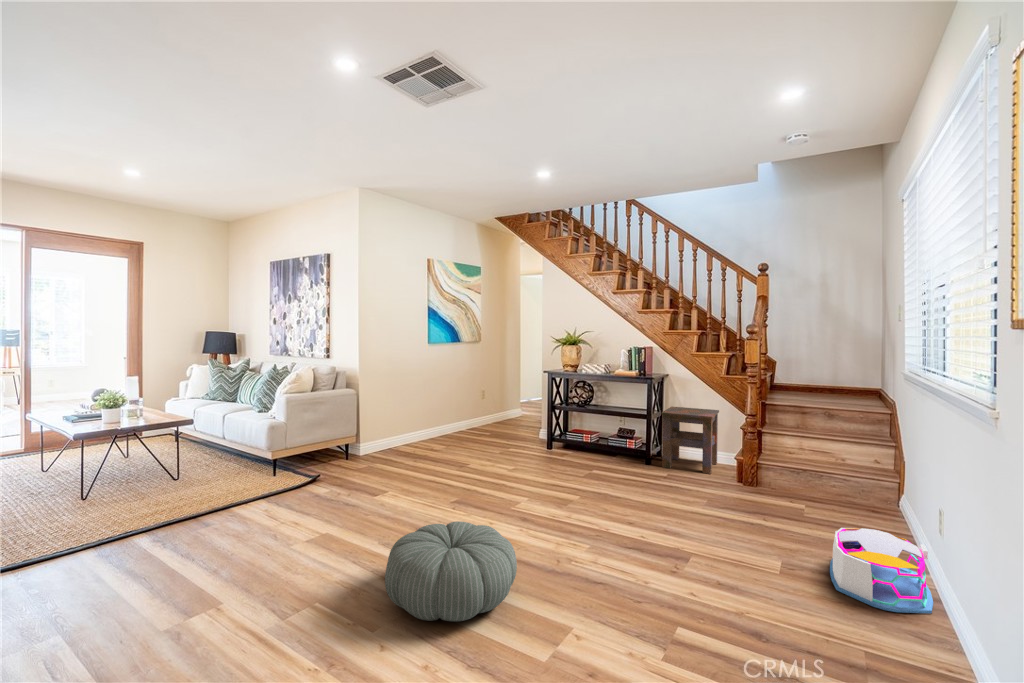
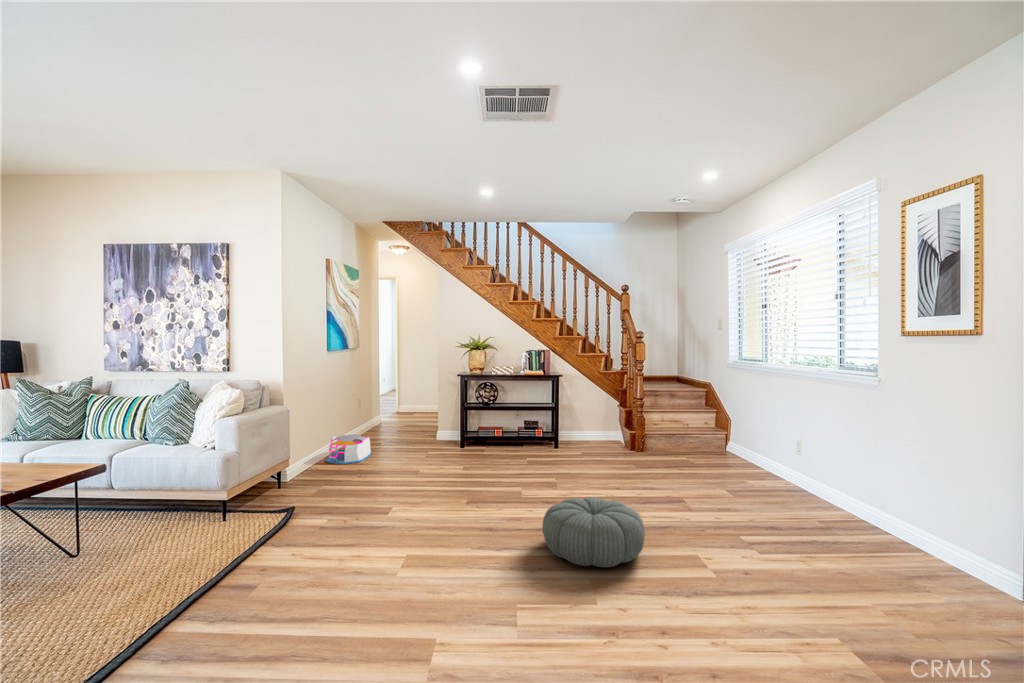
side table: present [661,407,719,474] -> none [563,399,607,448]
storage bin: present [830,528,933,613] -> present [326,434,372,464]

